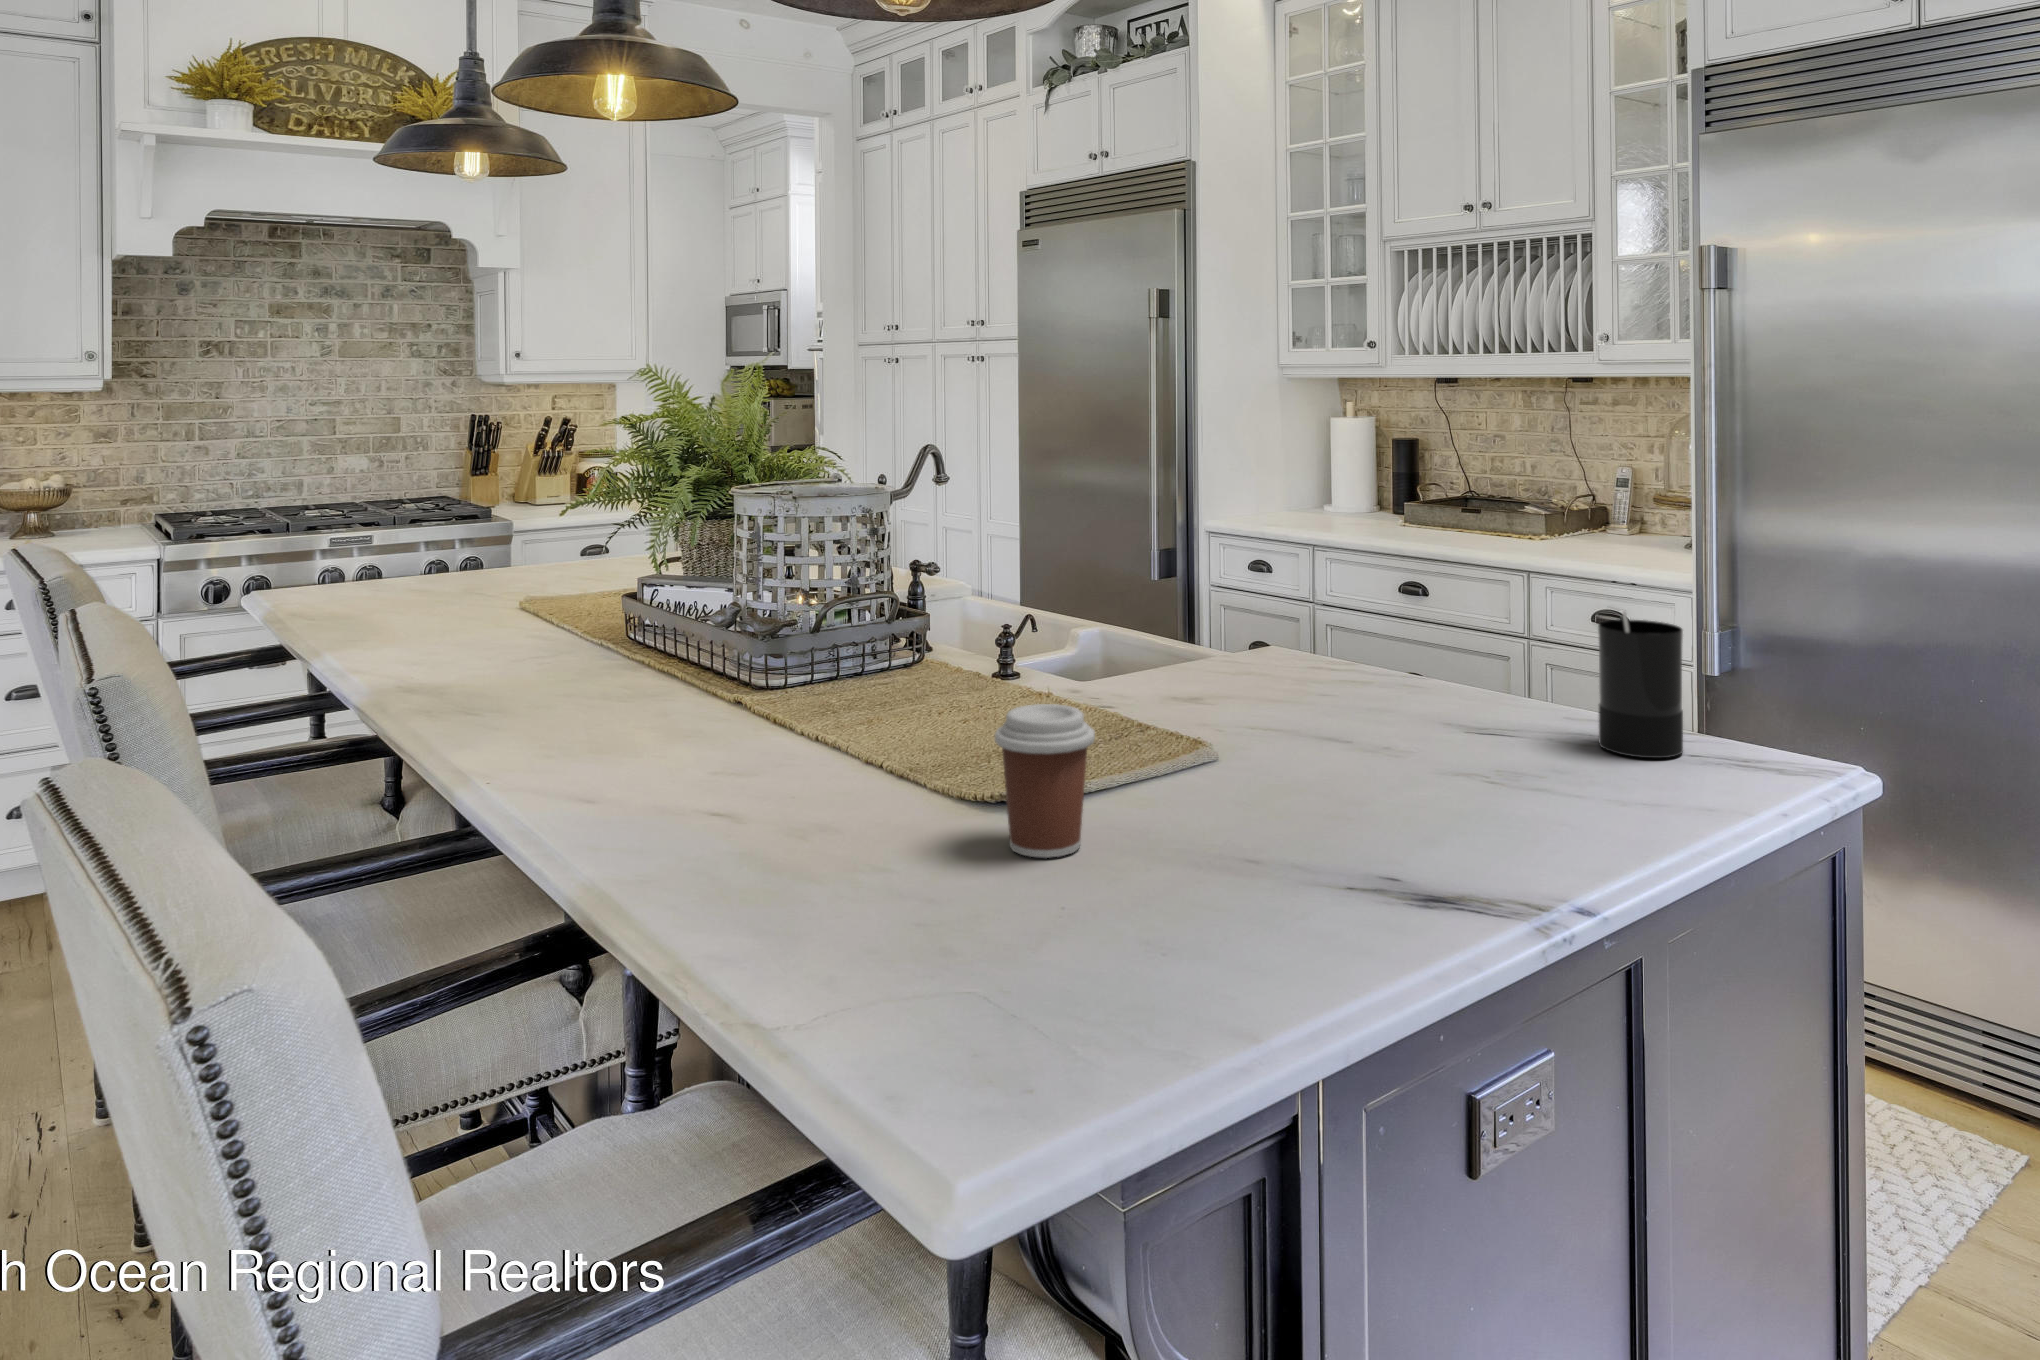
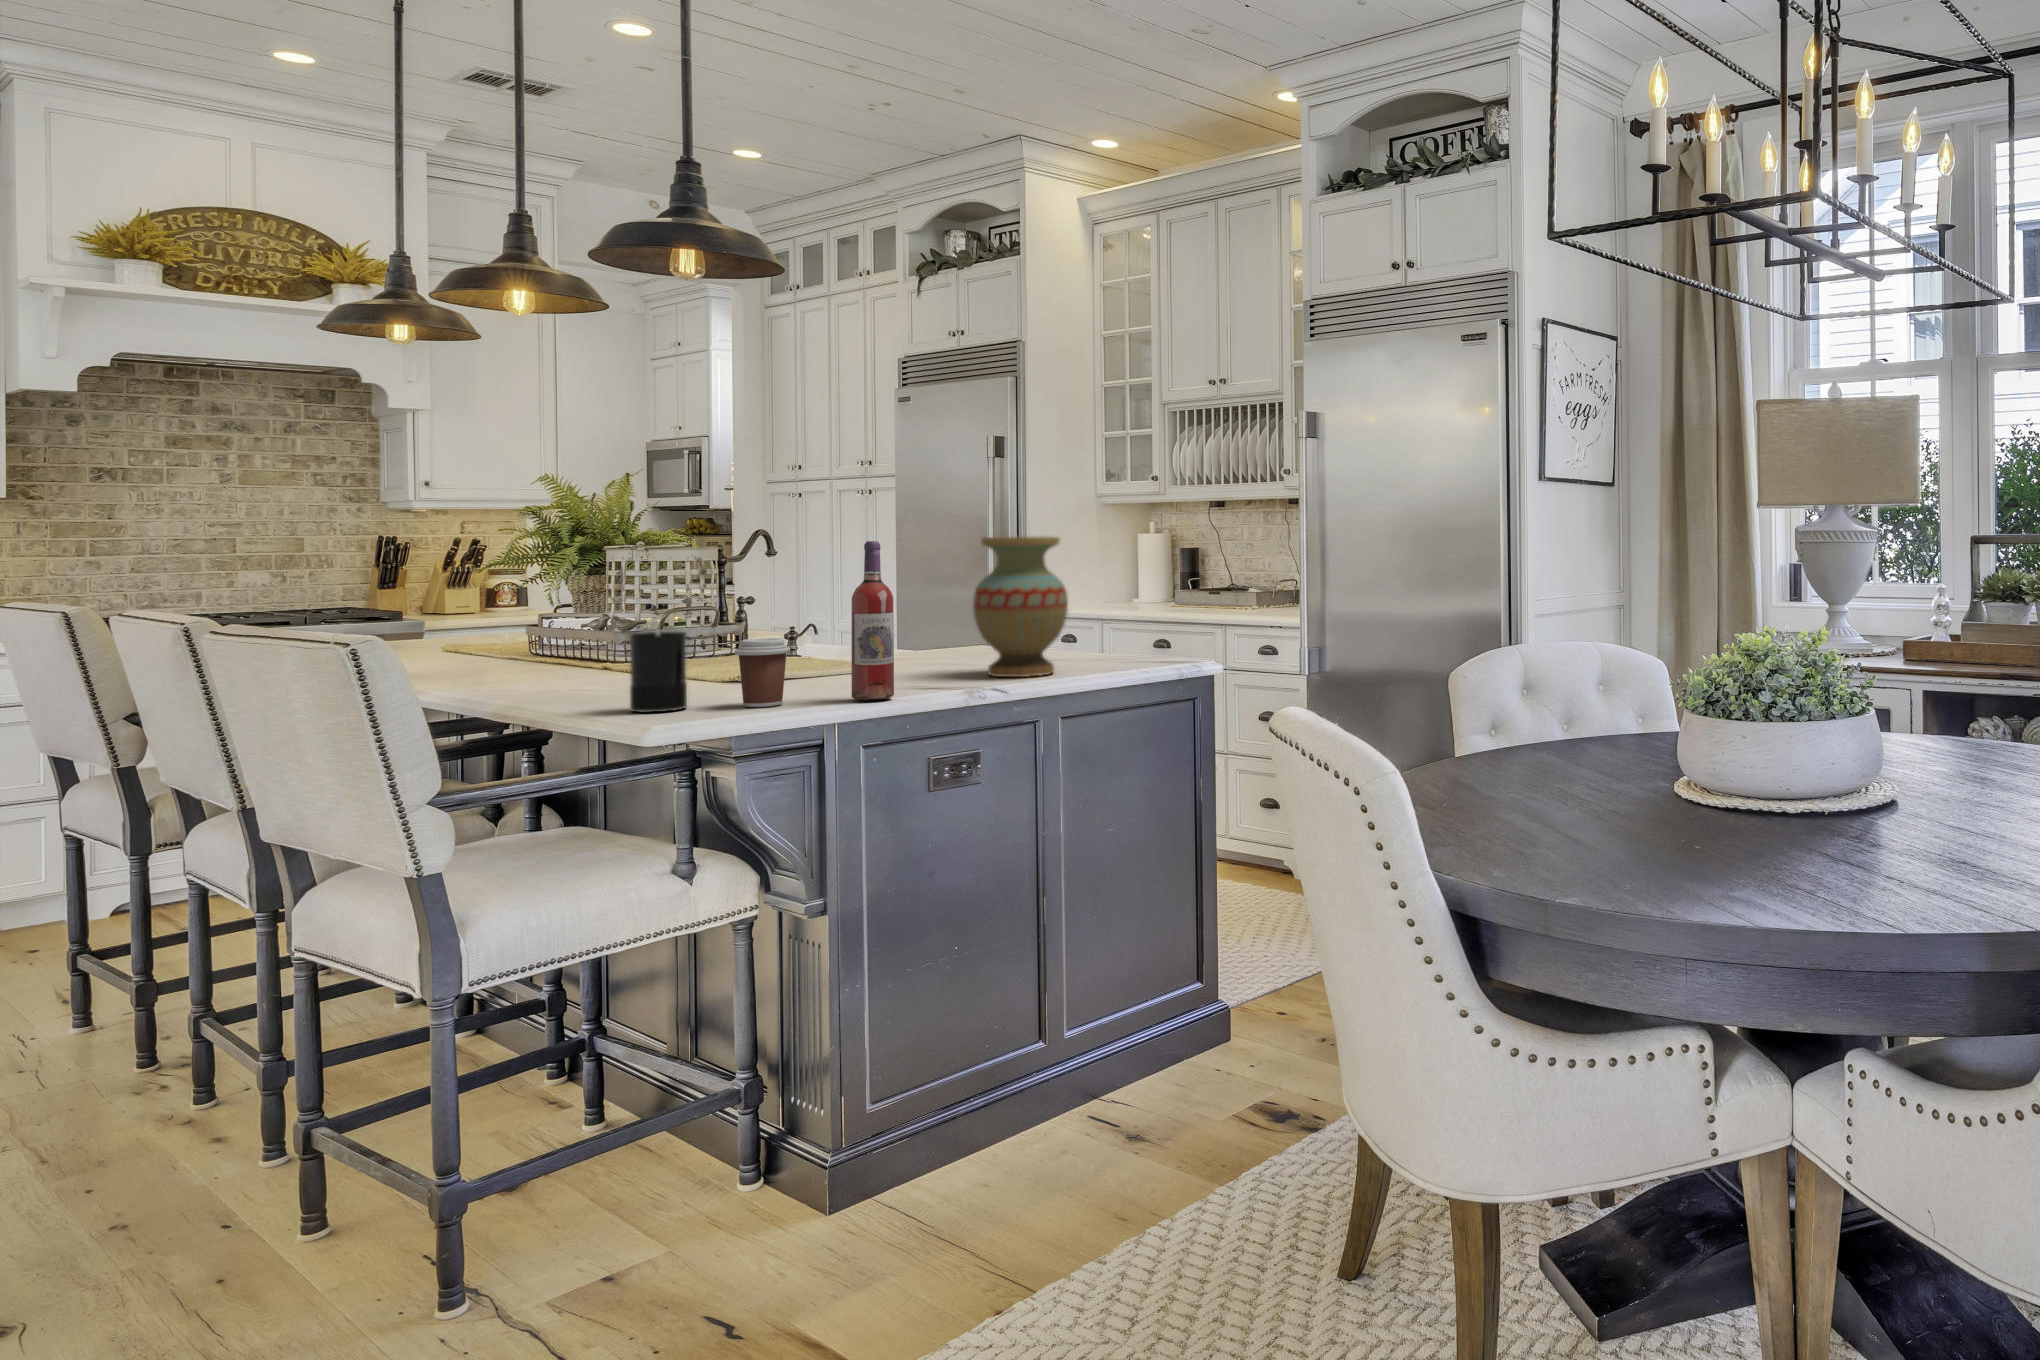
vase: none [1338,471,1510,745] -> present [973,537,1068,677]
wine bottle: none [1204,509,1285,843] -> present [852,541,894,701]
candle: present [1598,610,1683,758] -> present [630,625,687,712]

